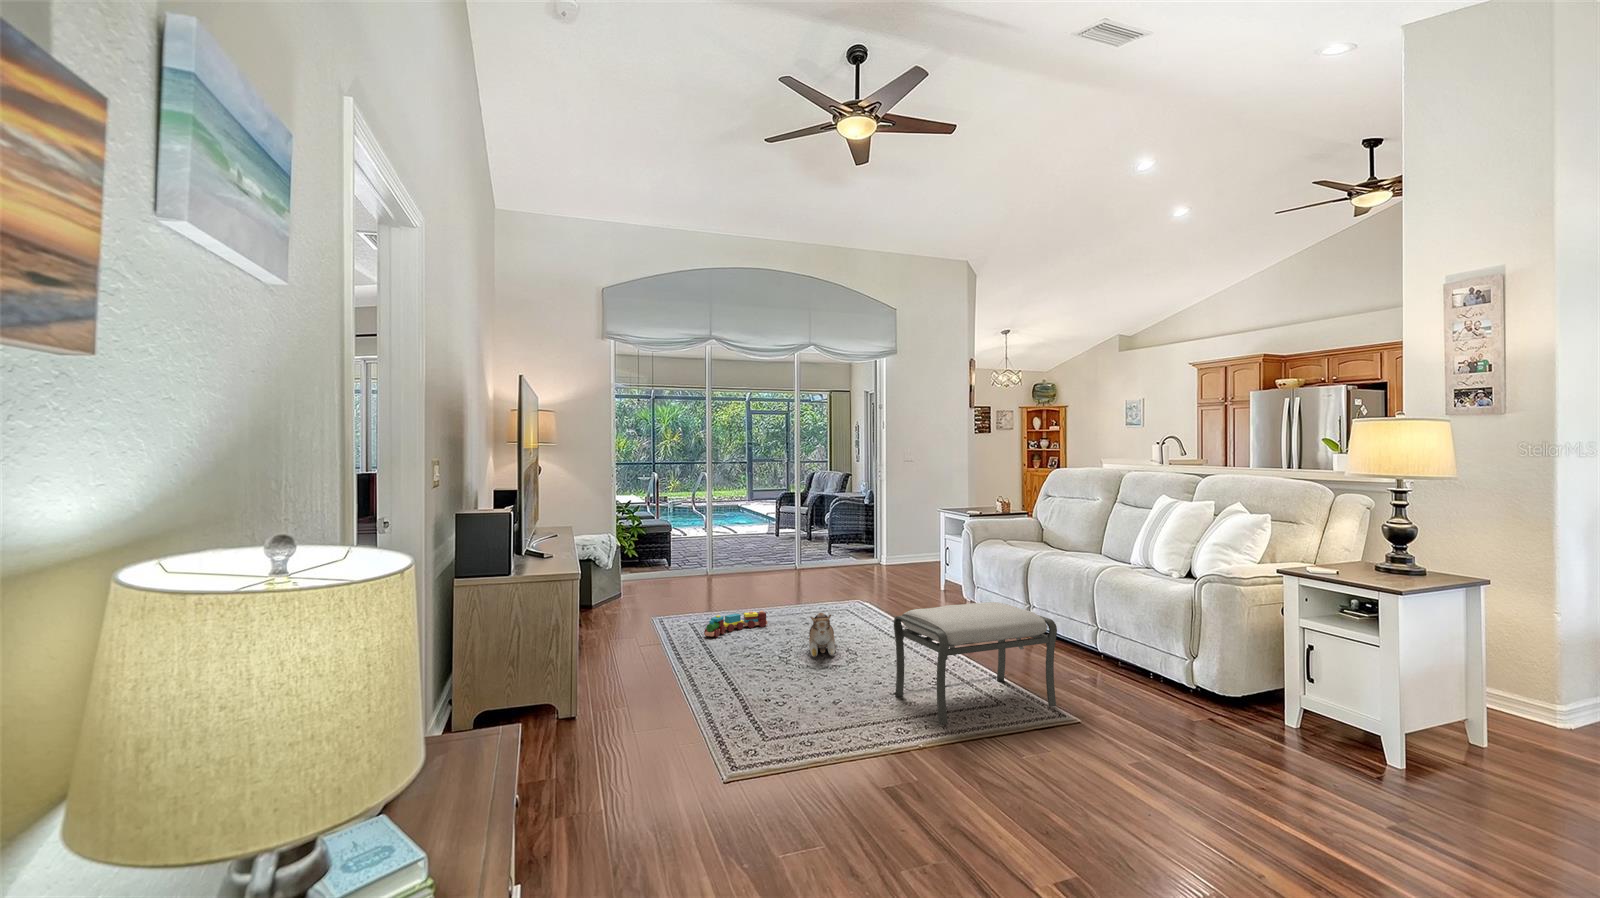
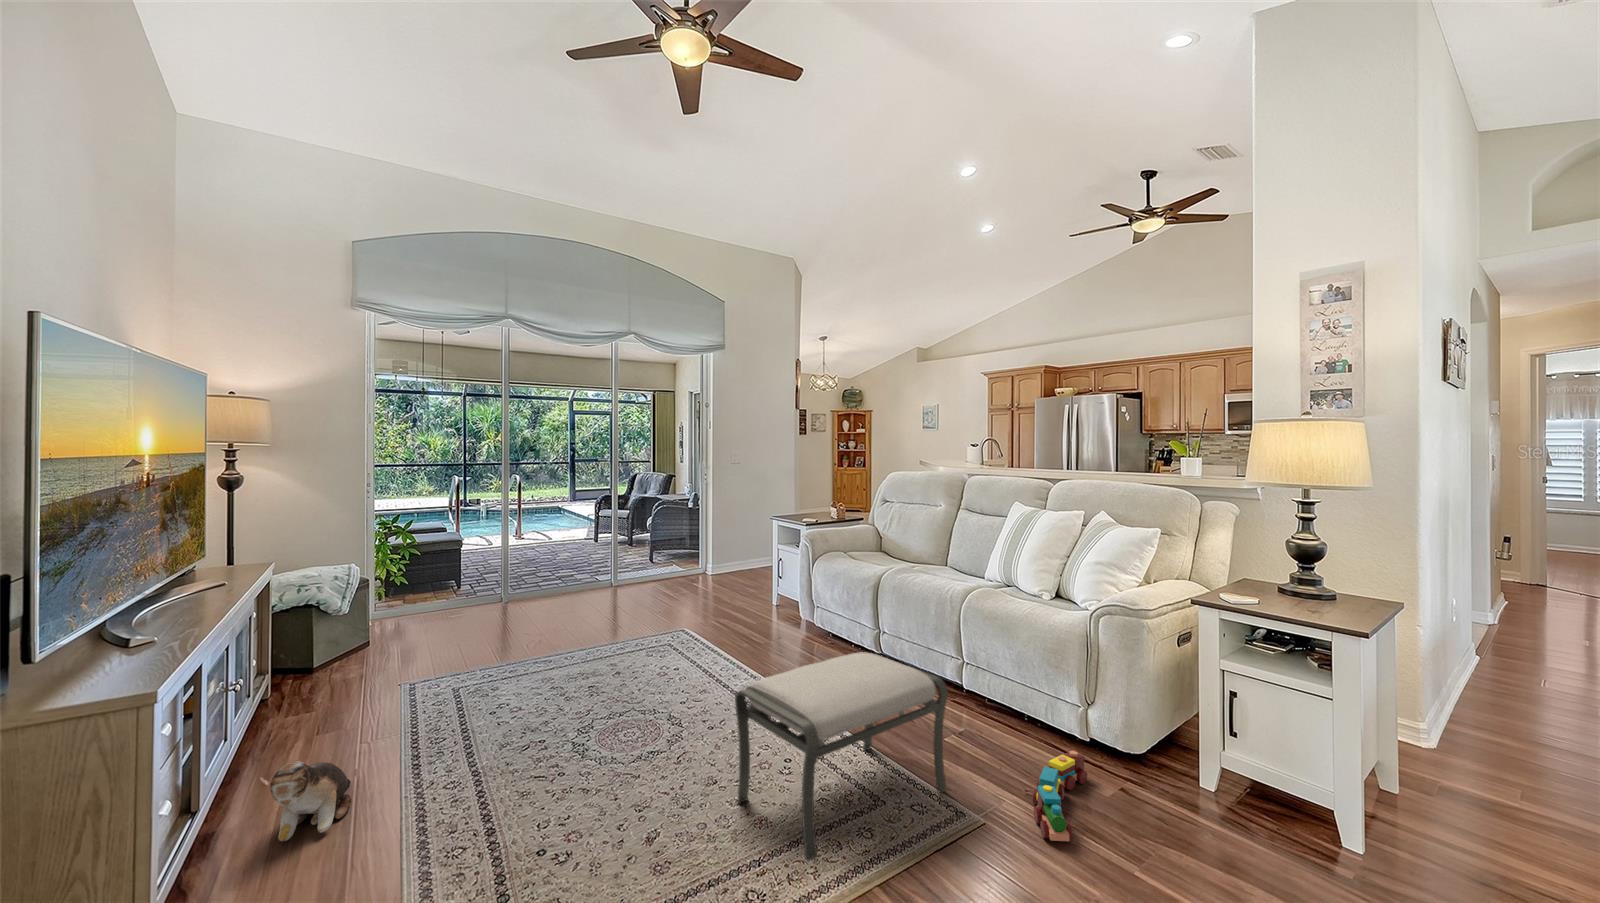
toy train: present [704,611,767,637] -> present [1033,751,1087,841]
plush toy: present [809,613,836,657] -> present [260,760,352,842]

